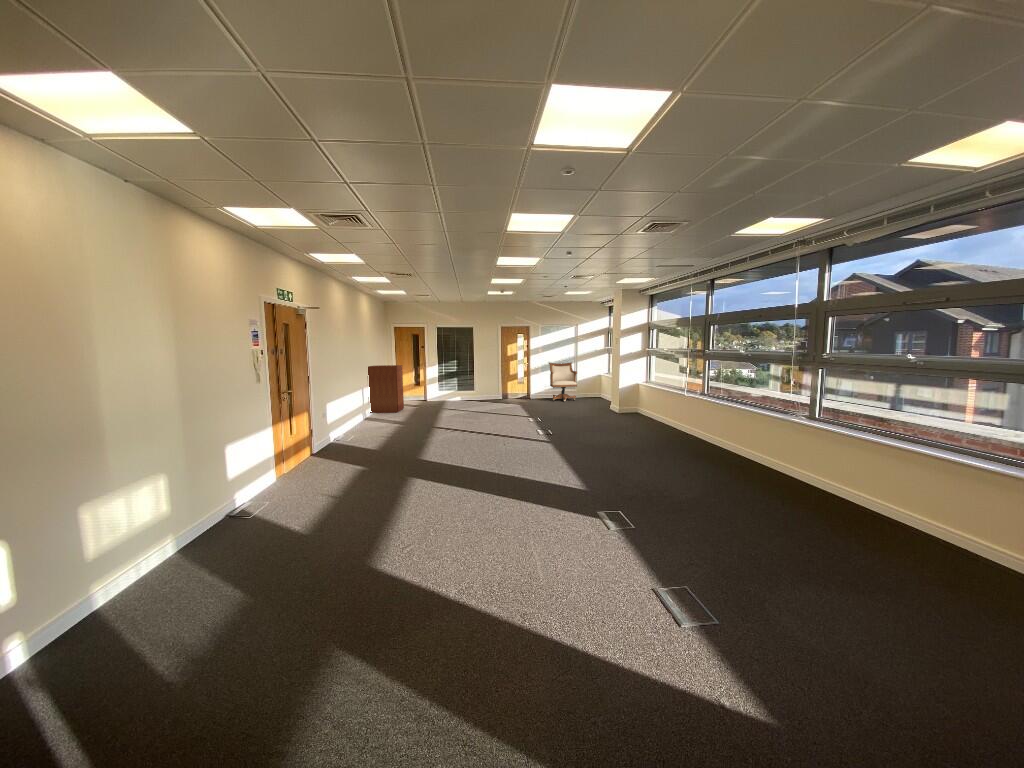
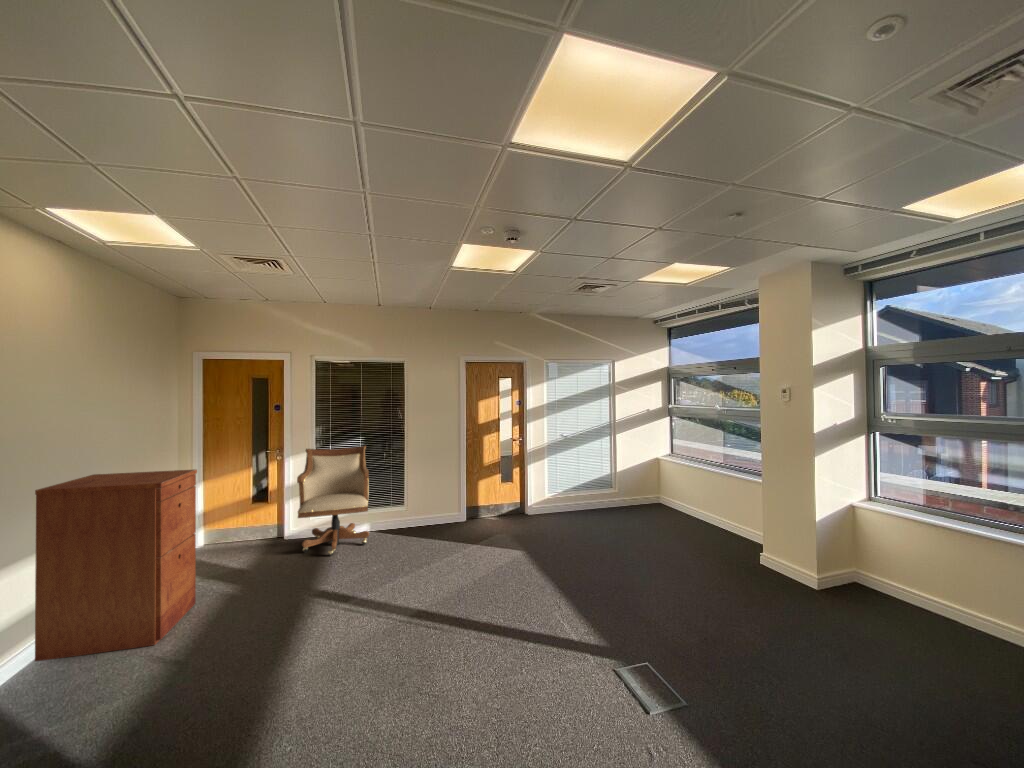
chair: present [549,363,577,402] -> present [297,446,369,556]

